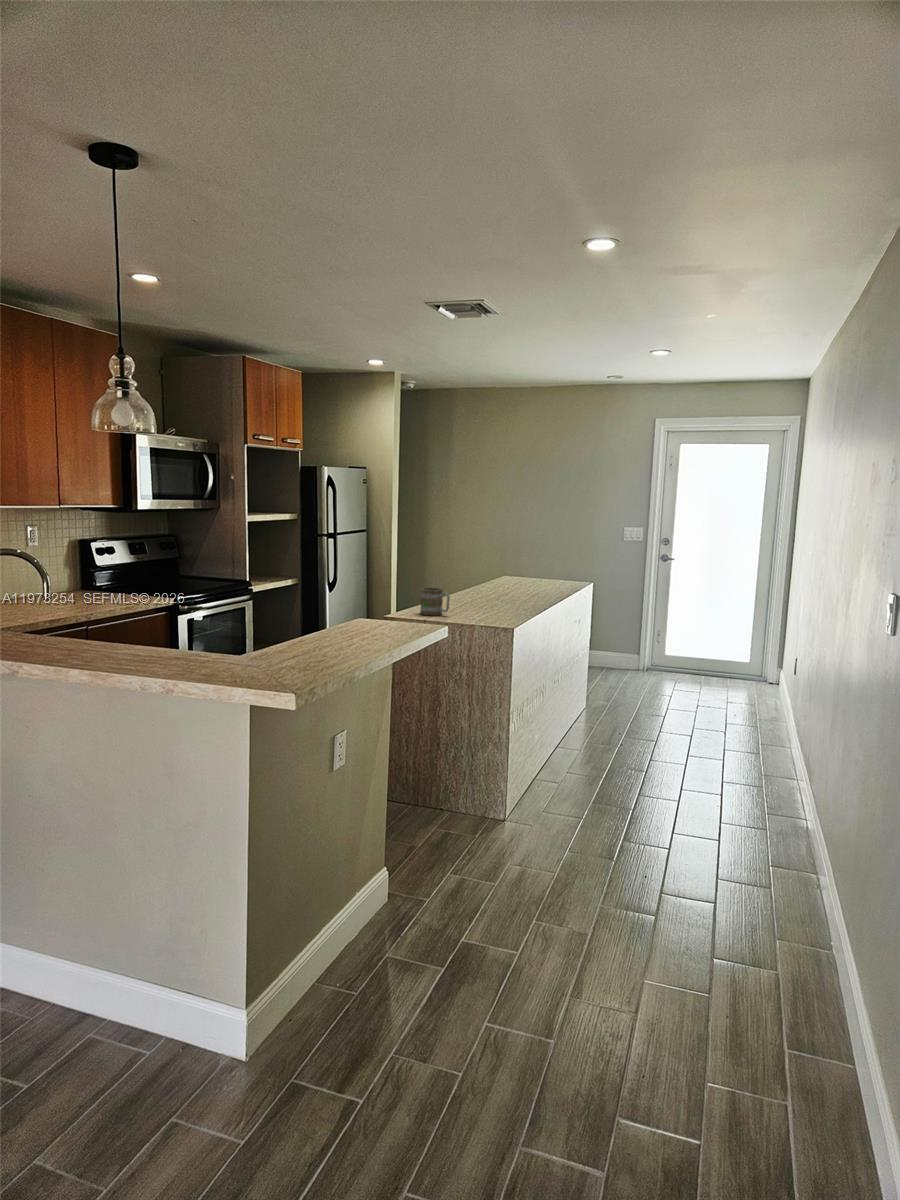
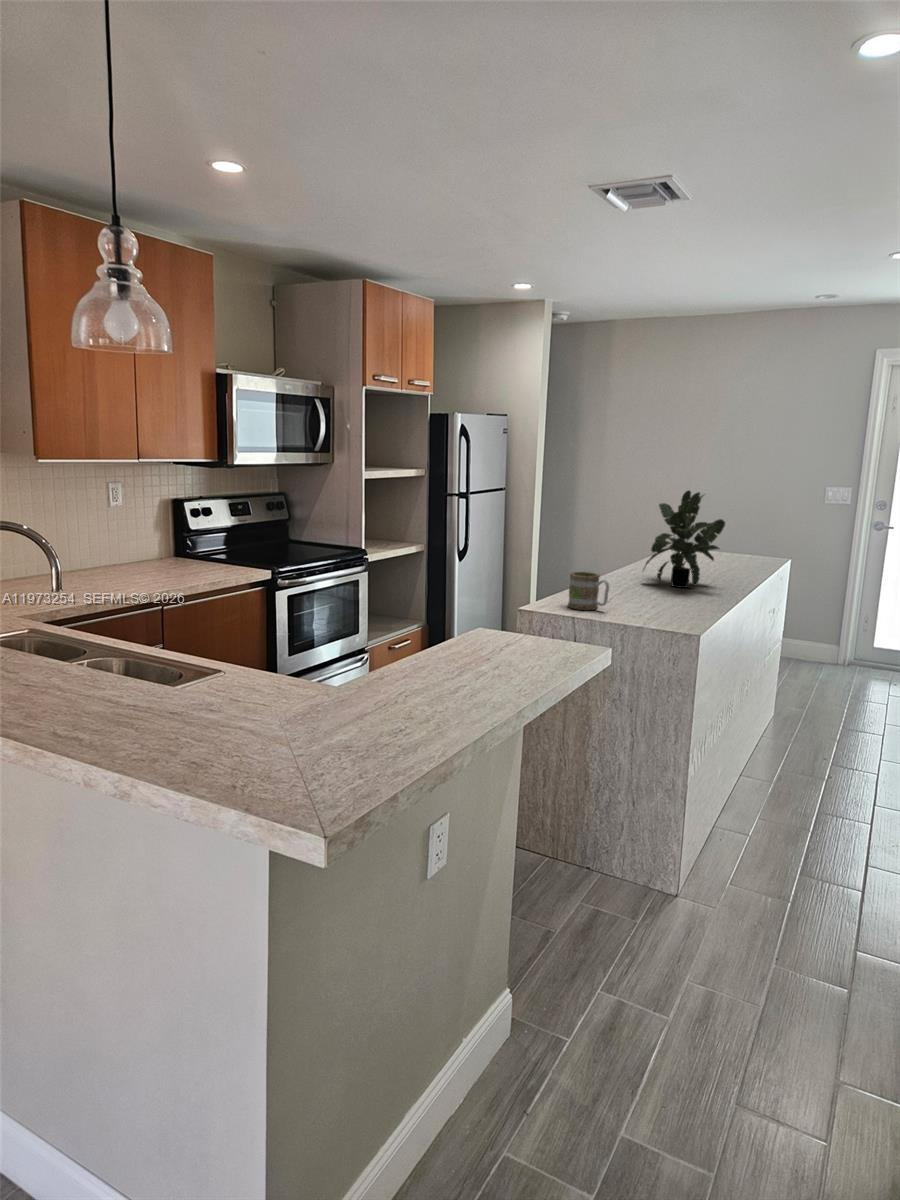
potted plant: none [477,528,536,601] -> present [644,491,725,588]

